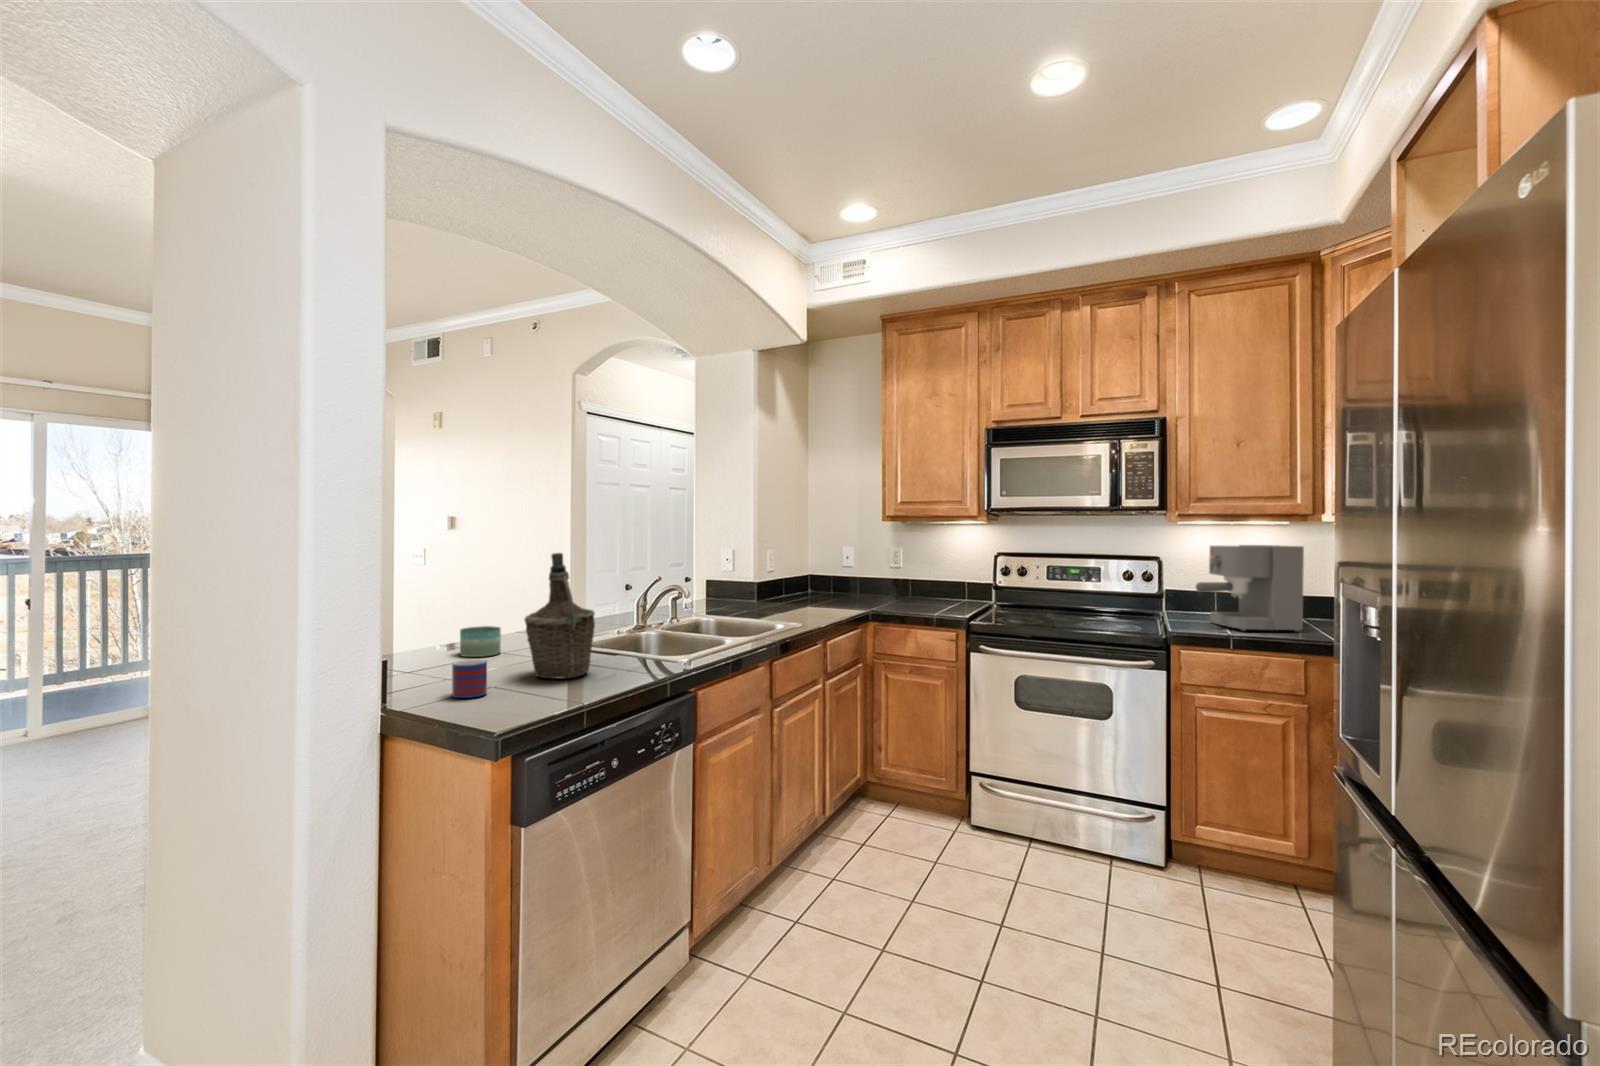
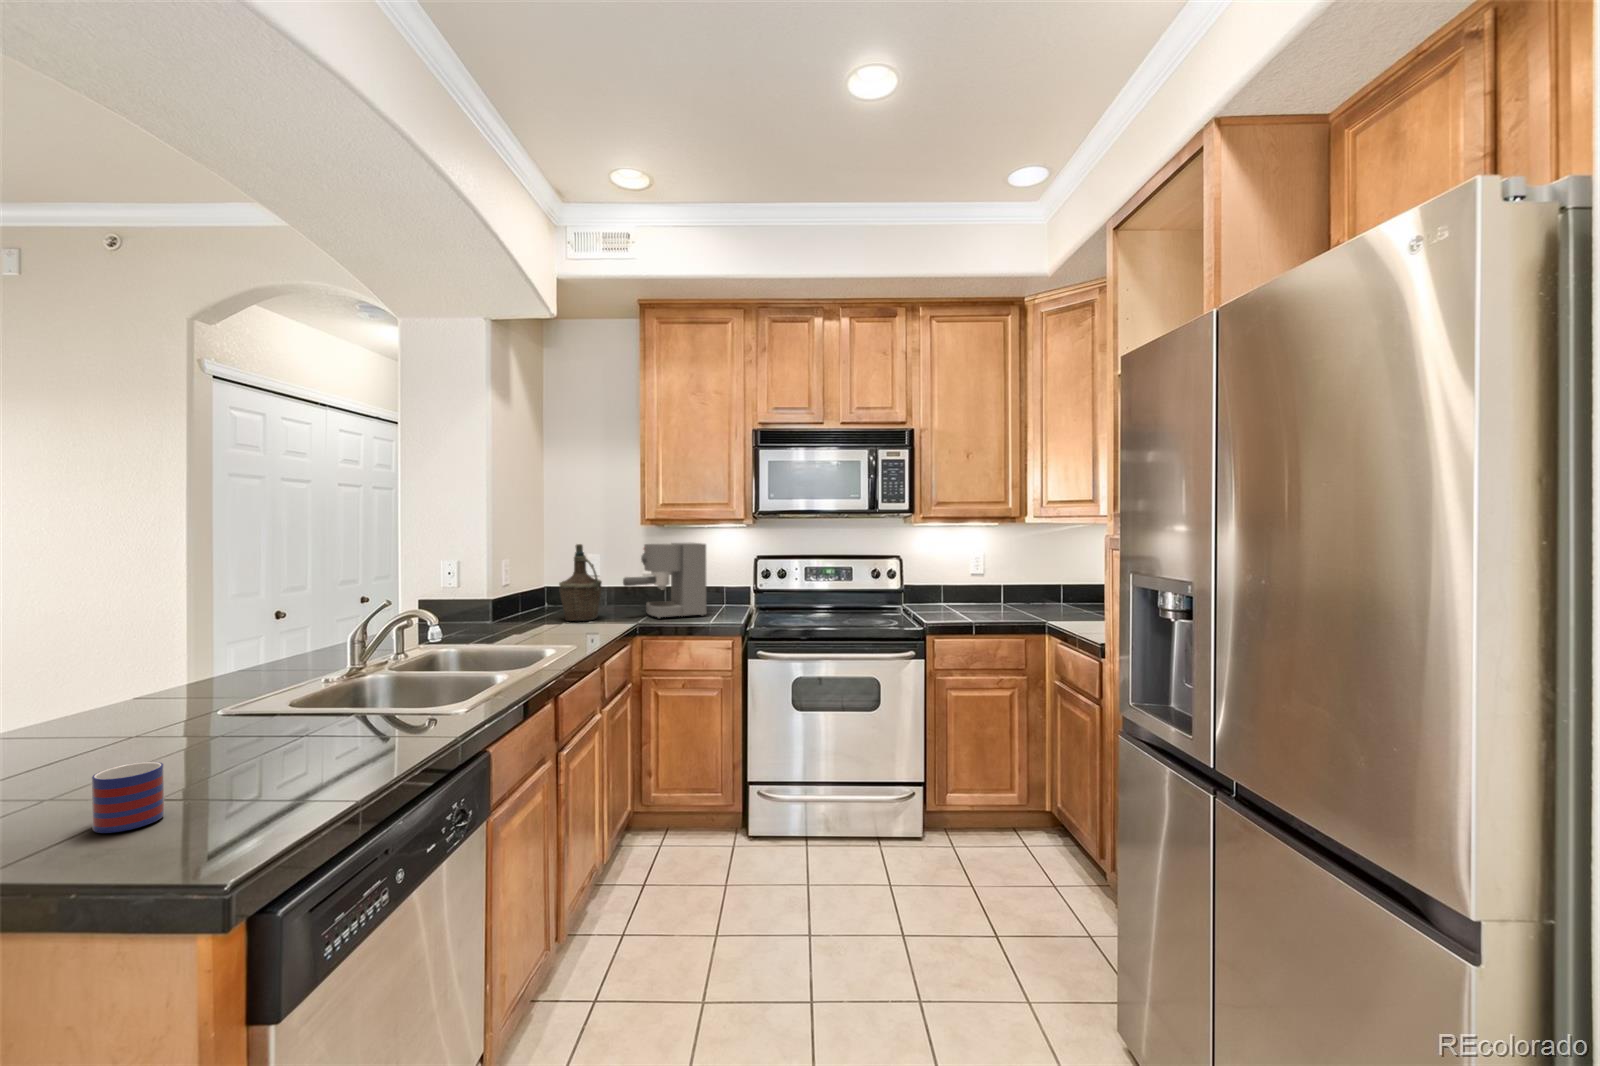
coffee maker: present [1196,545,1304,632] -> present [623,543,707,618]
bottle: present [524,553,595,679] -> present [559,544,602,621]
candle: present [460,626,501,657] -> none [60,696,143,751]

